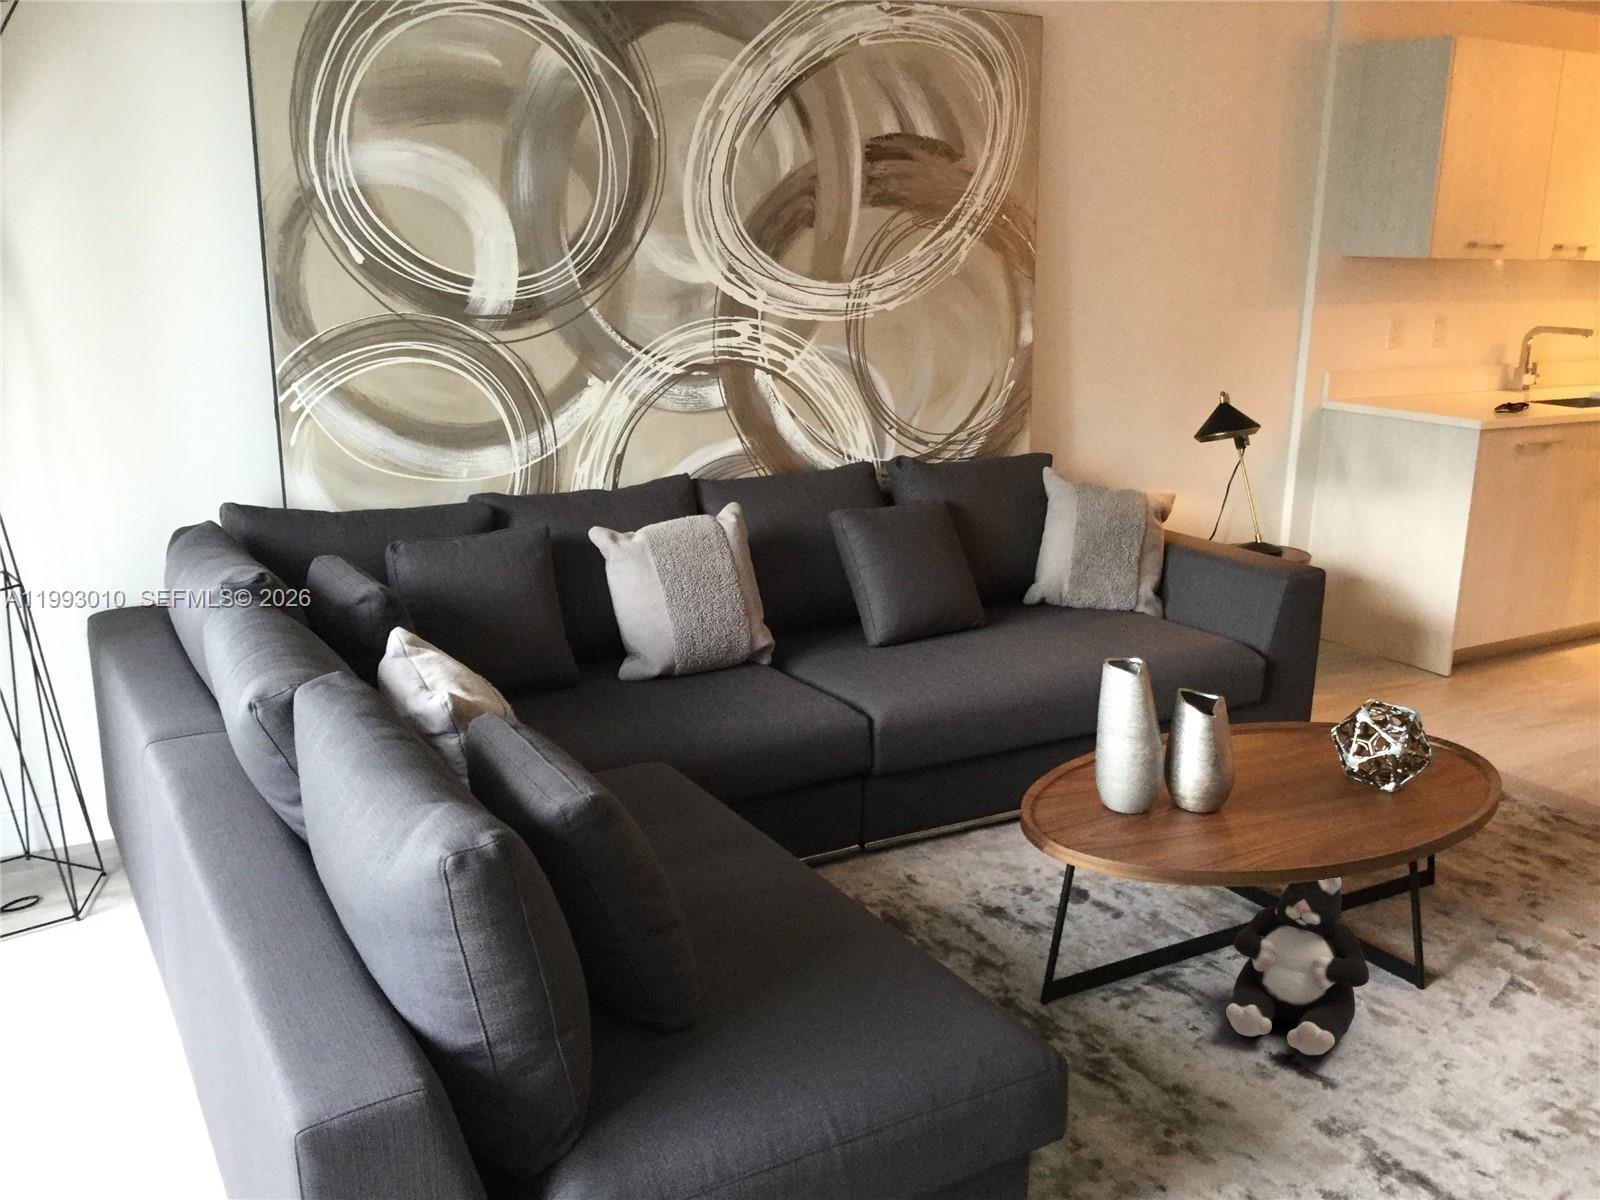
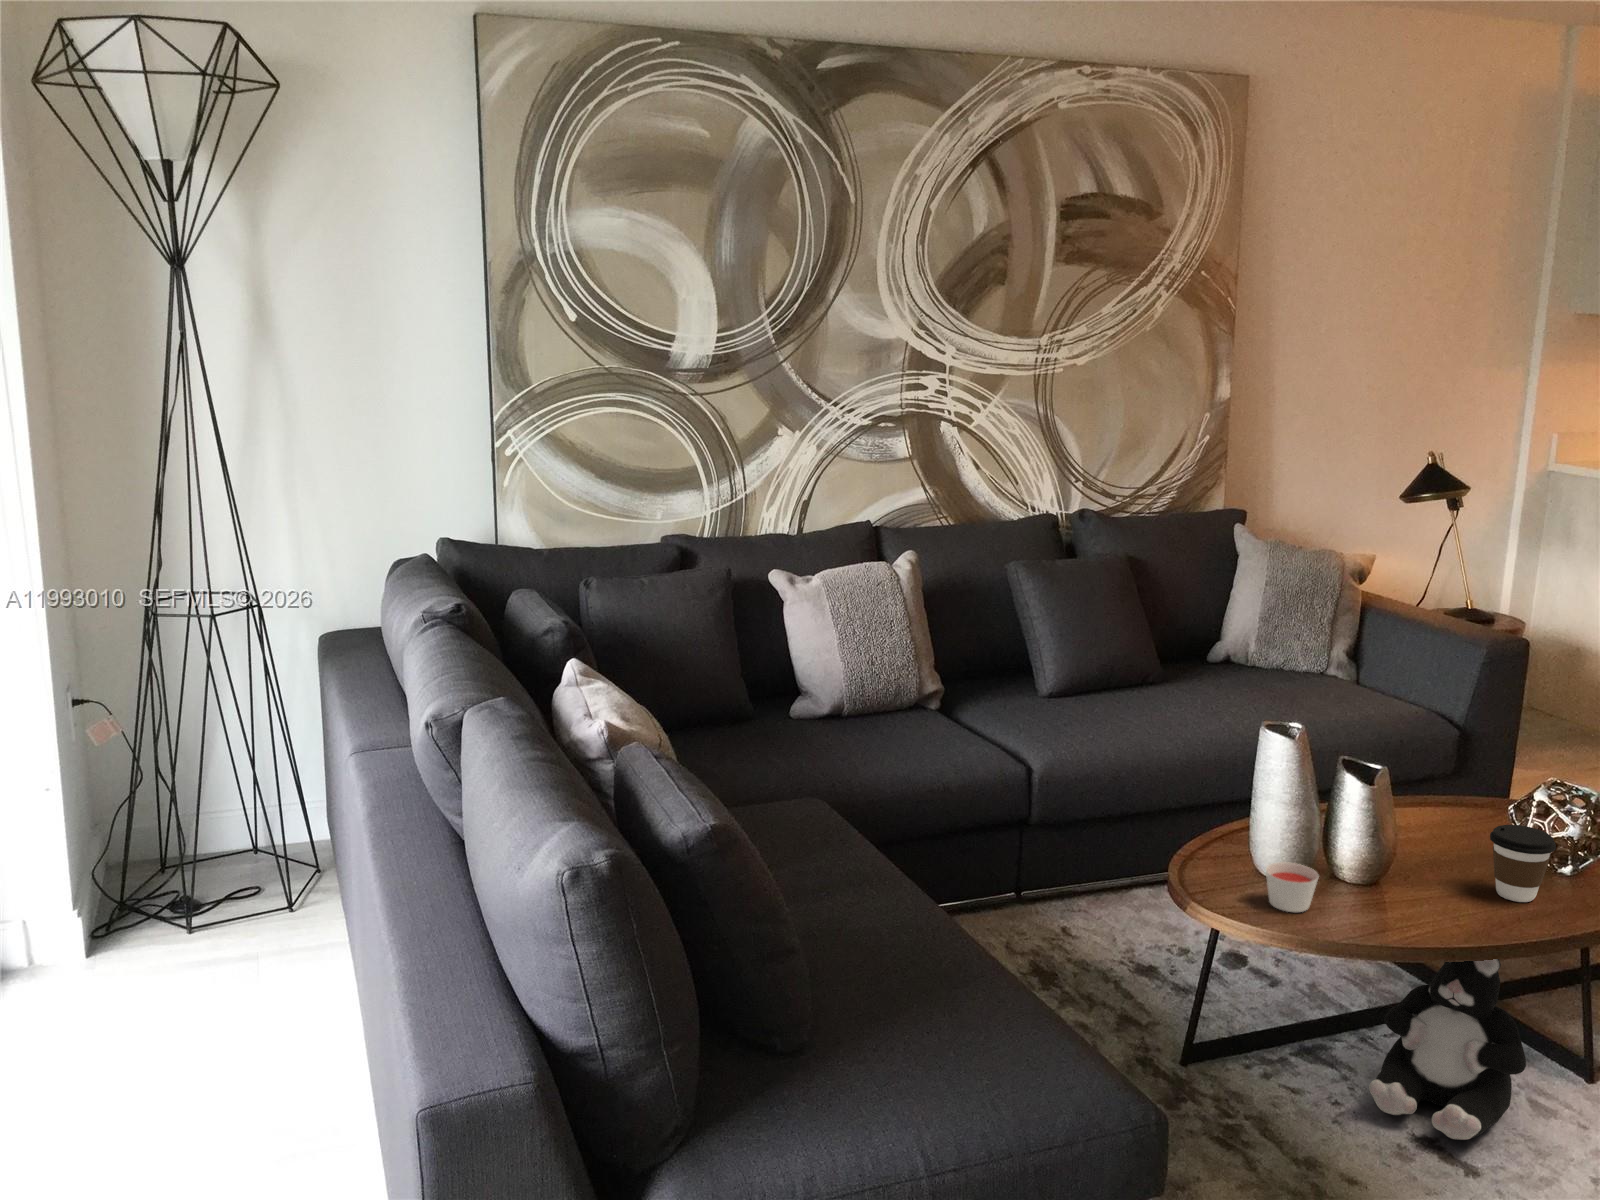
coffee cup: none [1325,745,1387,820] -> present [1490,825,1556,902]
candle: none [1122,797,1173,846] -> present [1266,862,1319,912]

